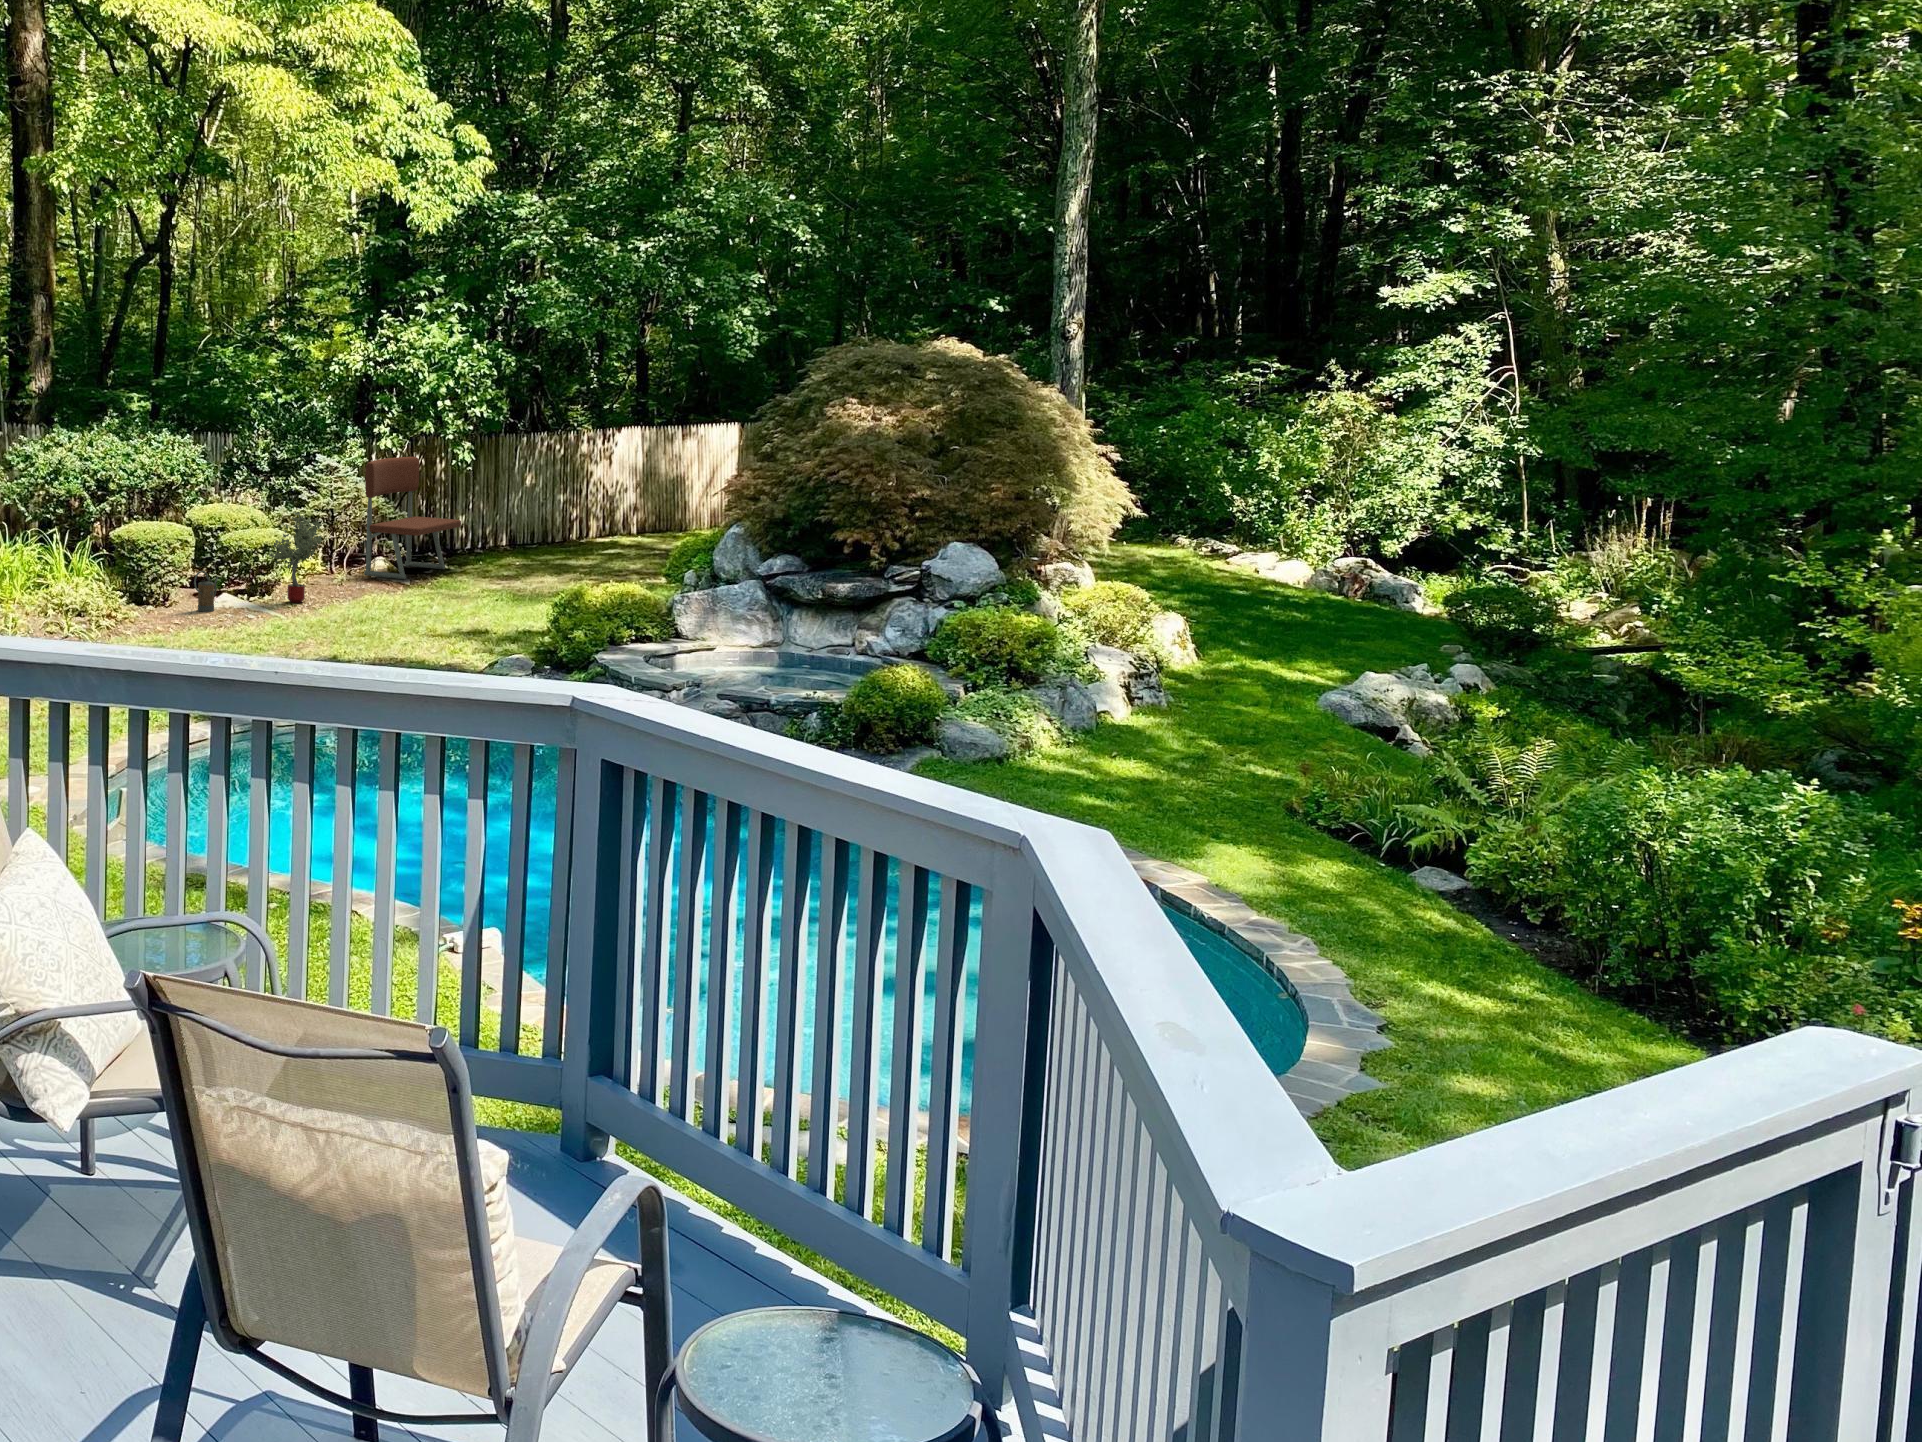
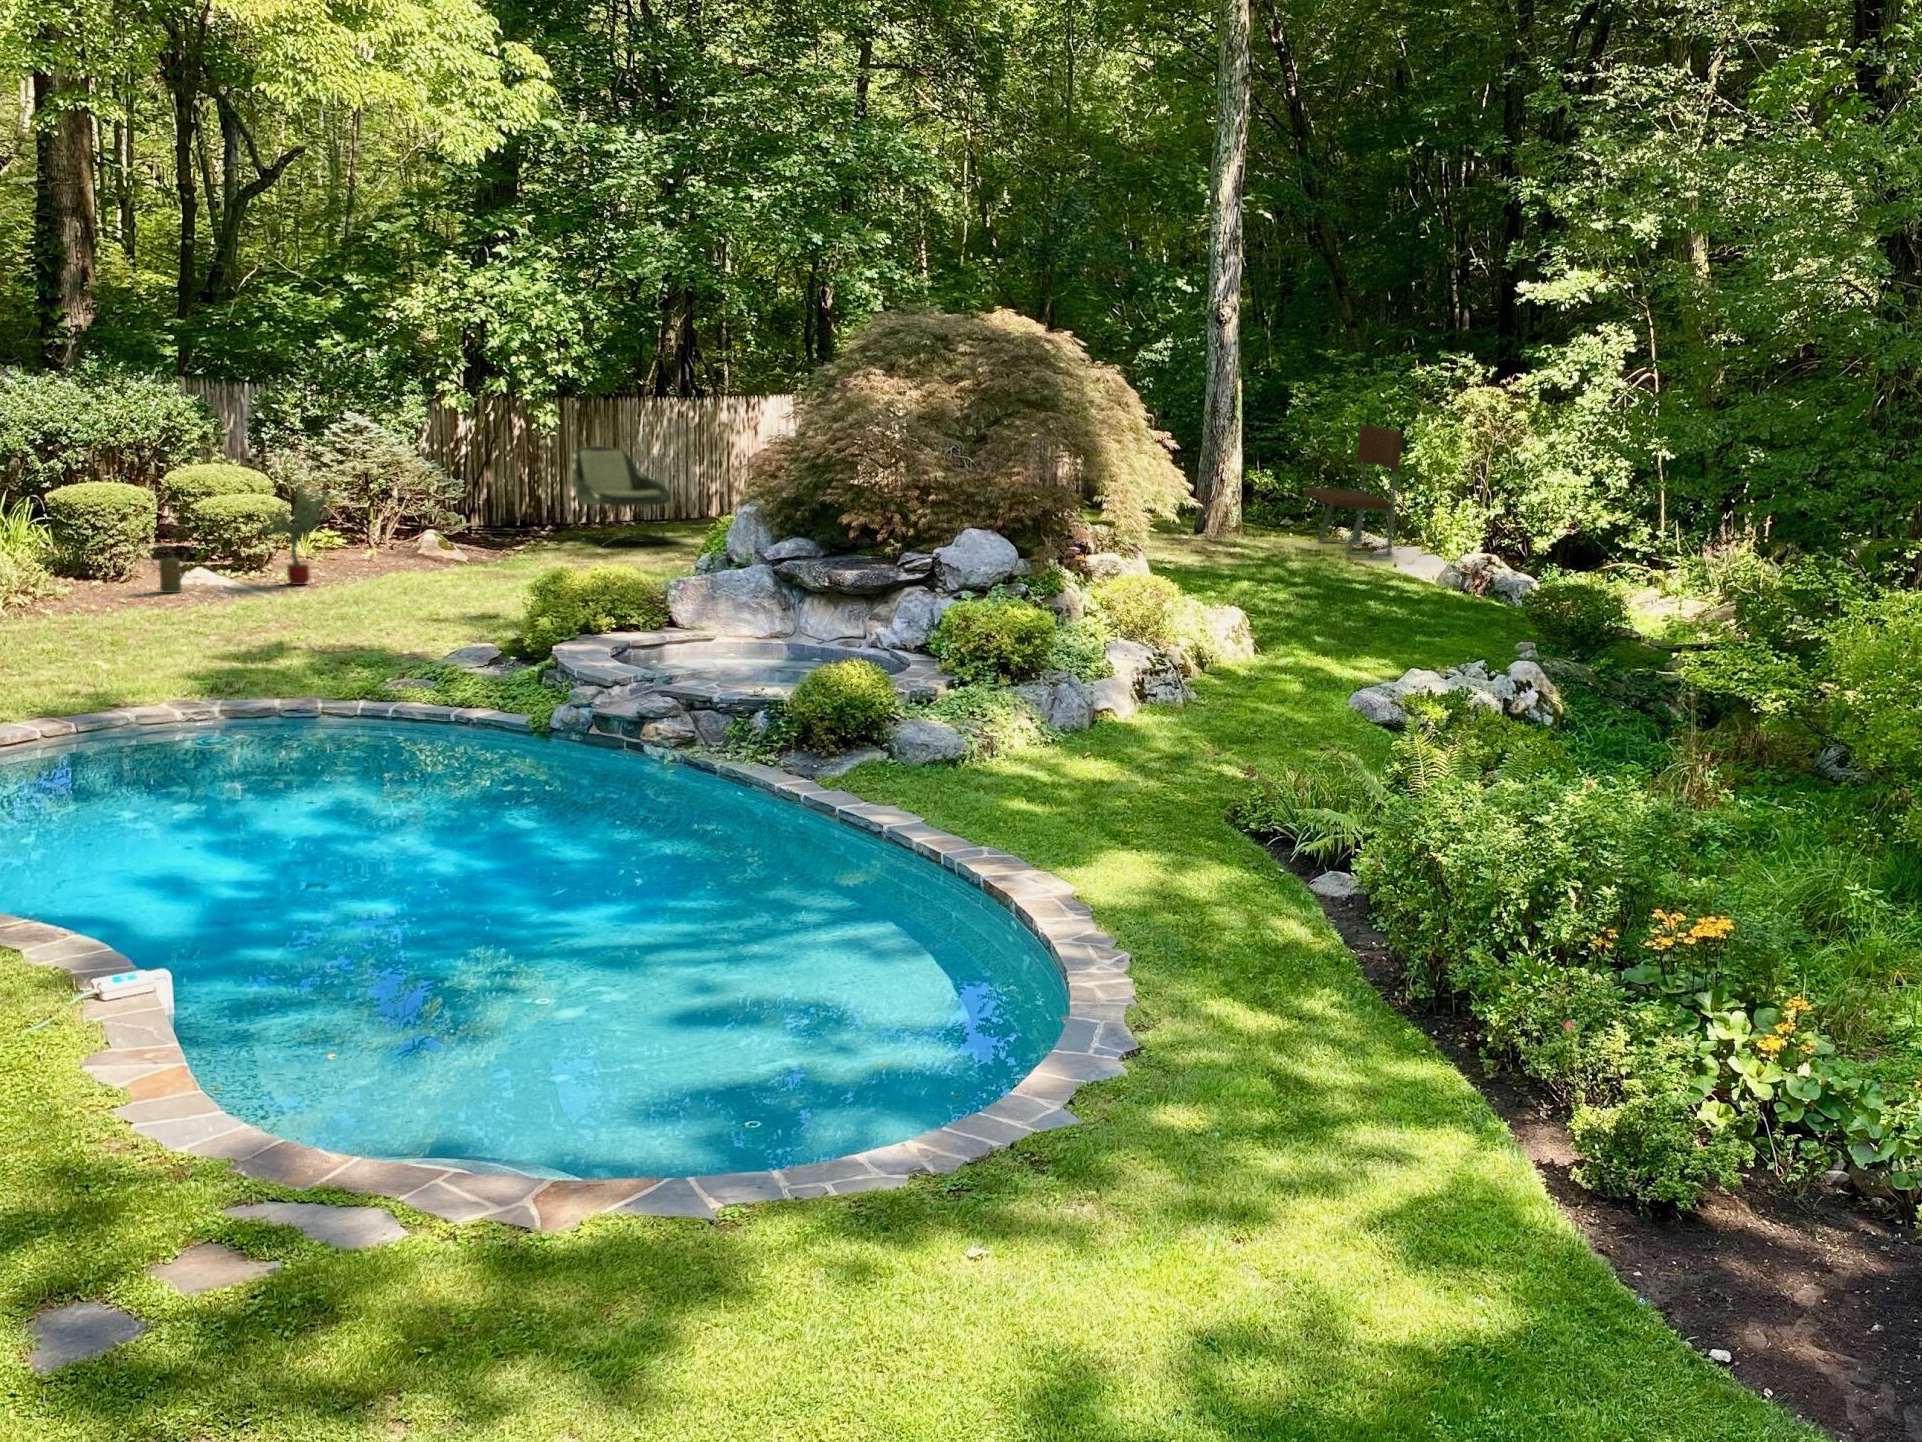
bench: present [364,457,461,579] -> present [1304,425,1403,558]
lounge chair: none [469,474,561,564] -> present [569,446,671,546]

